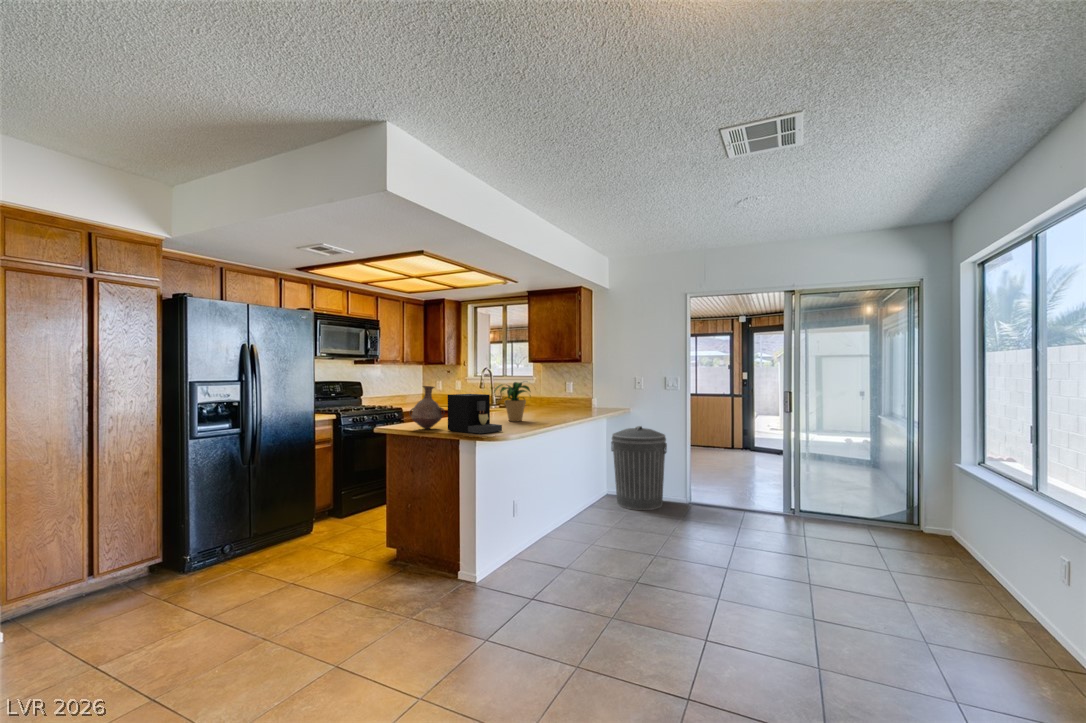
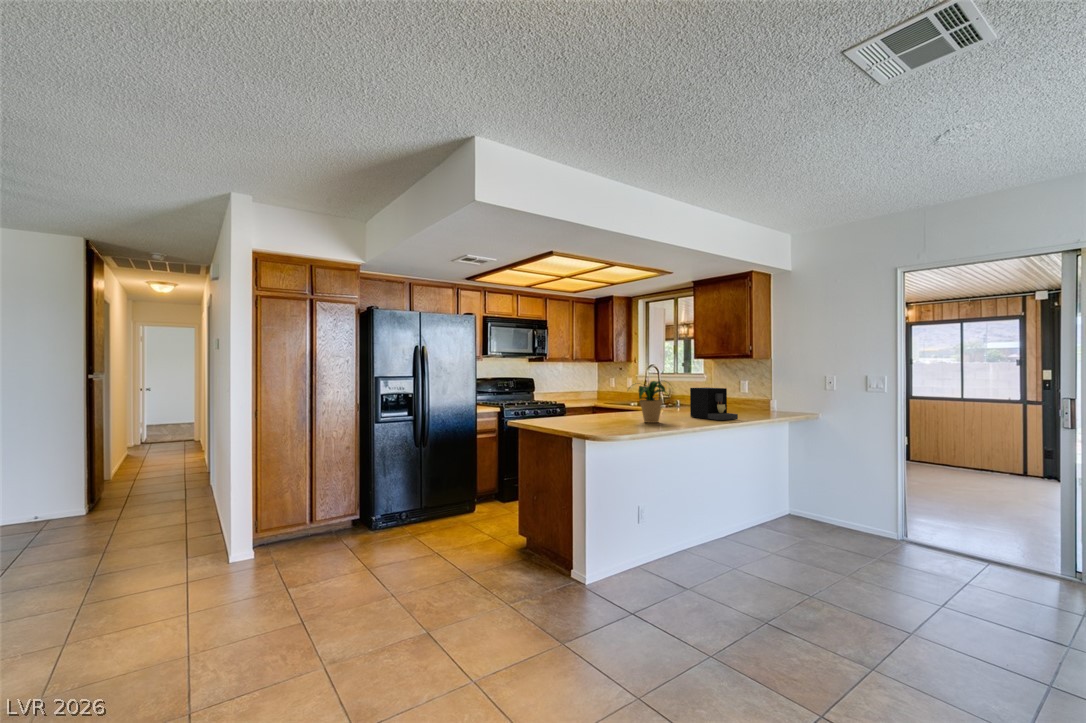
vase: present [409,386,445,429] -> none [539,383,570,426]
coffee maker: present [448,394,502,433] -> present [690,387,738,420]
trash can: present [611,426,667,510] -> none [787,436,862,540]

